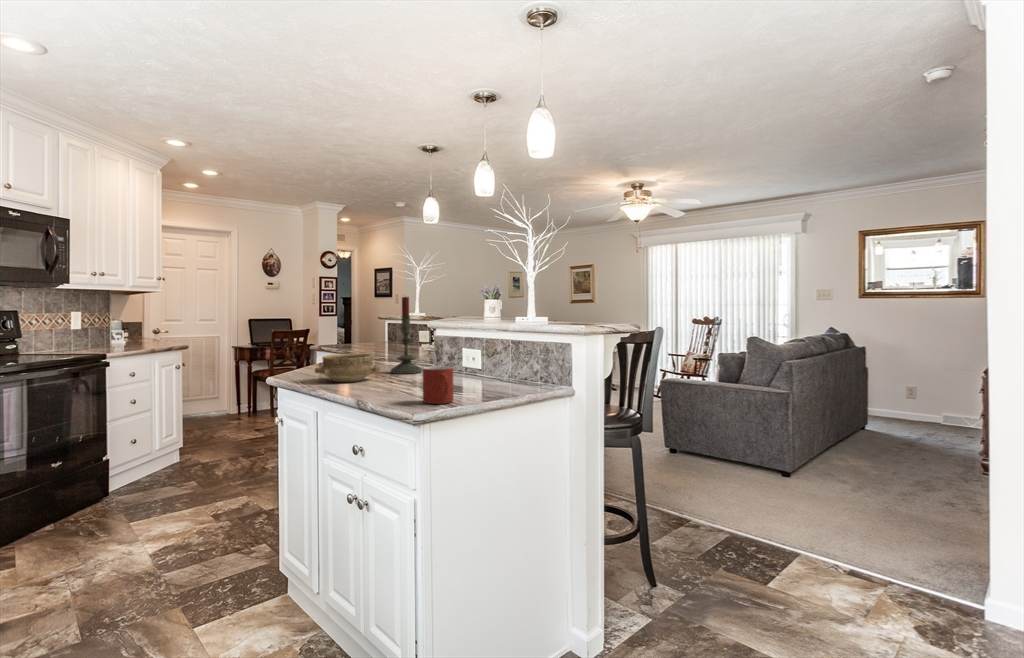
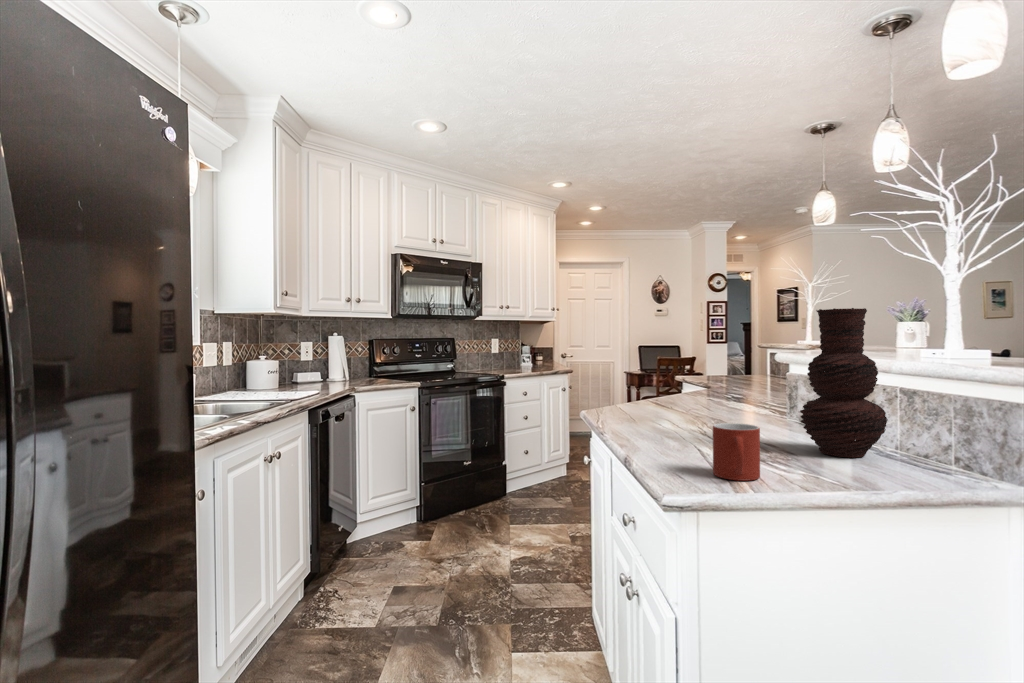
vase: none [458,288,508,386] -> present [800,308,888,458]
candle: present [391,297,422,374] -> none [729,319,772,422]
ceramic bowl: present [315,354,380,382] -> none [627,391,706,426]

